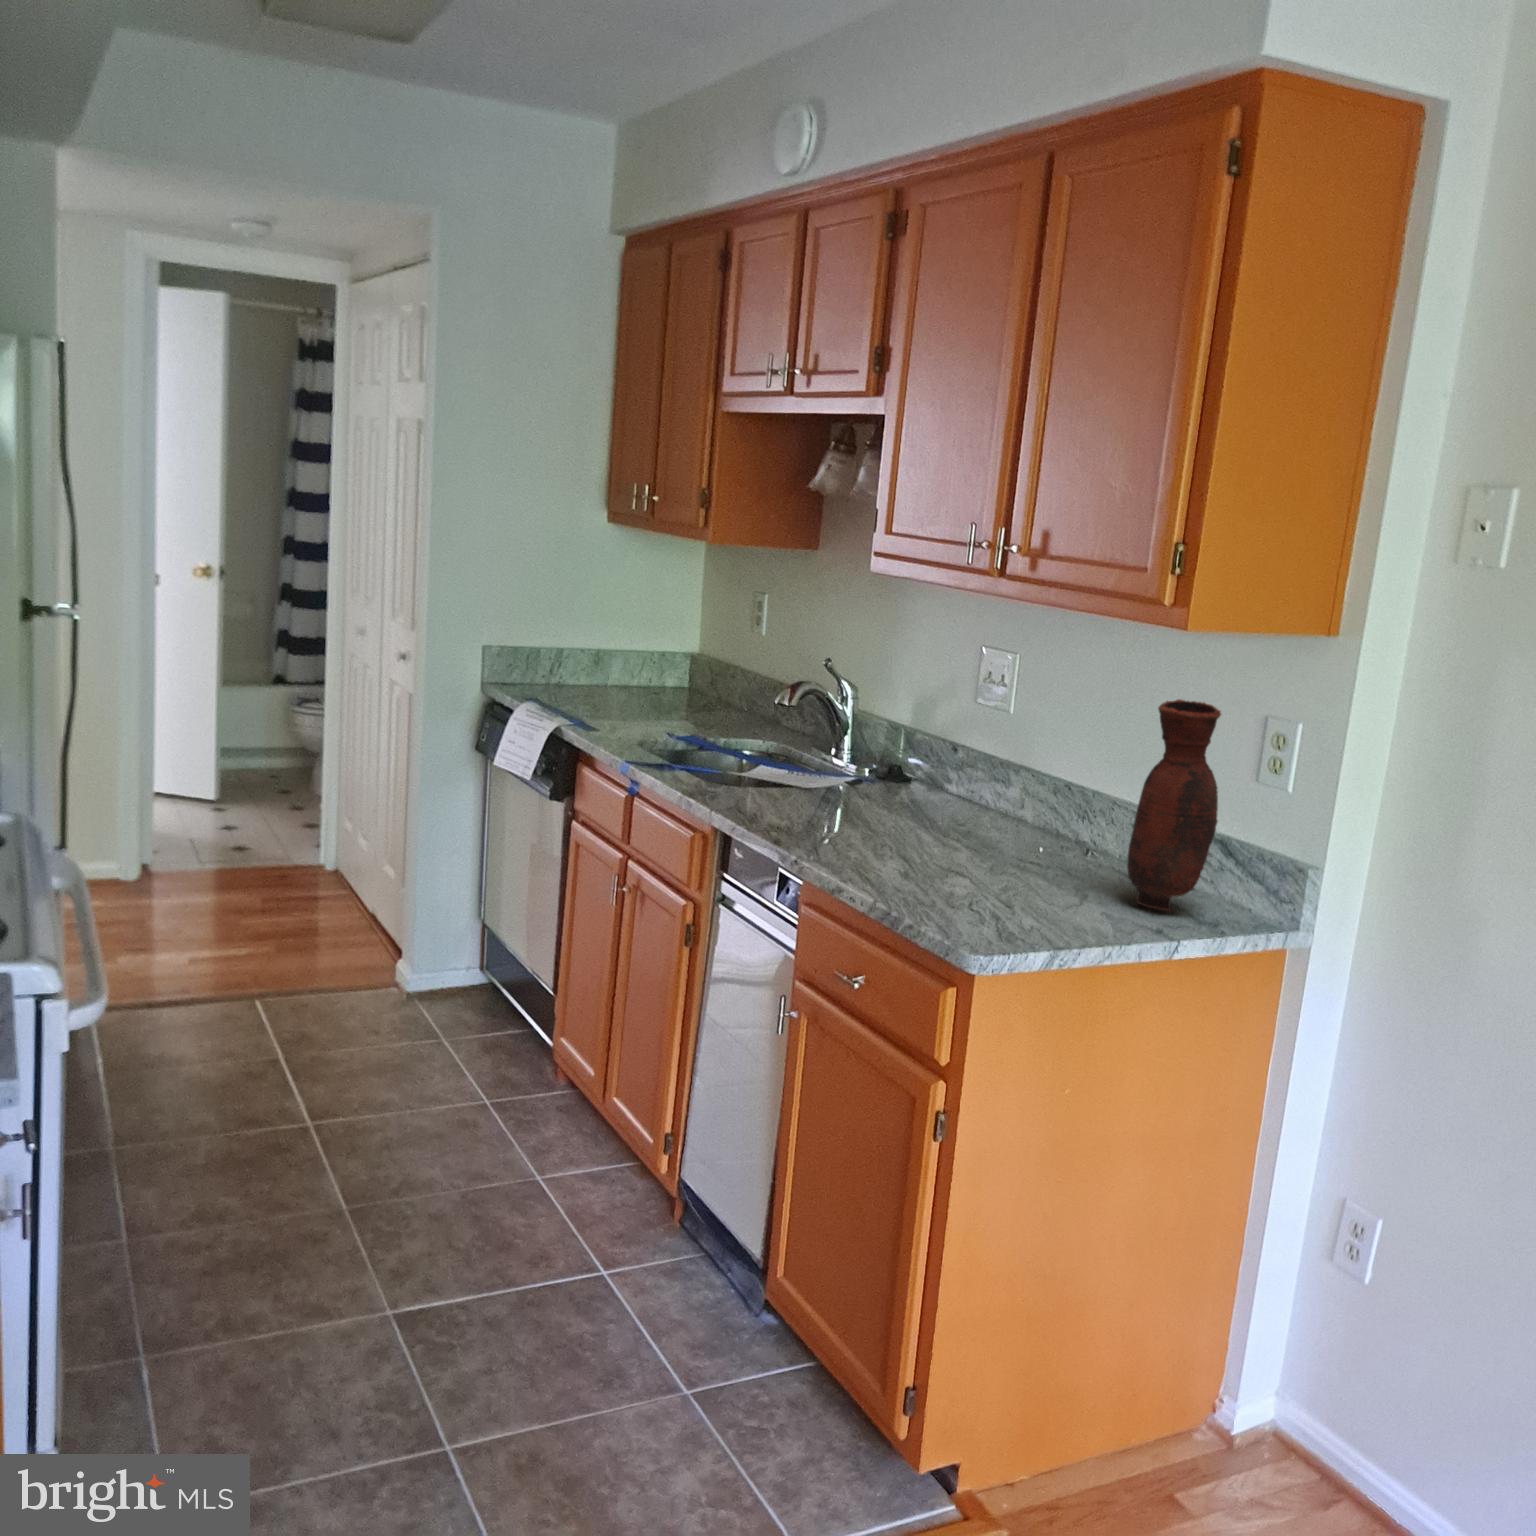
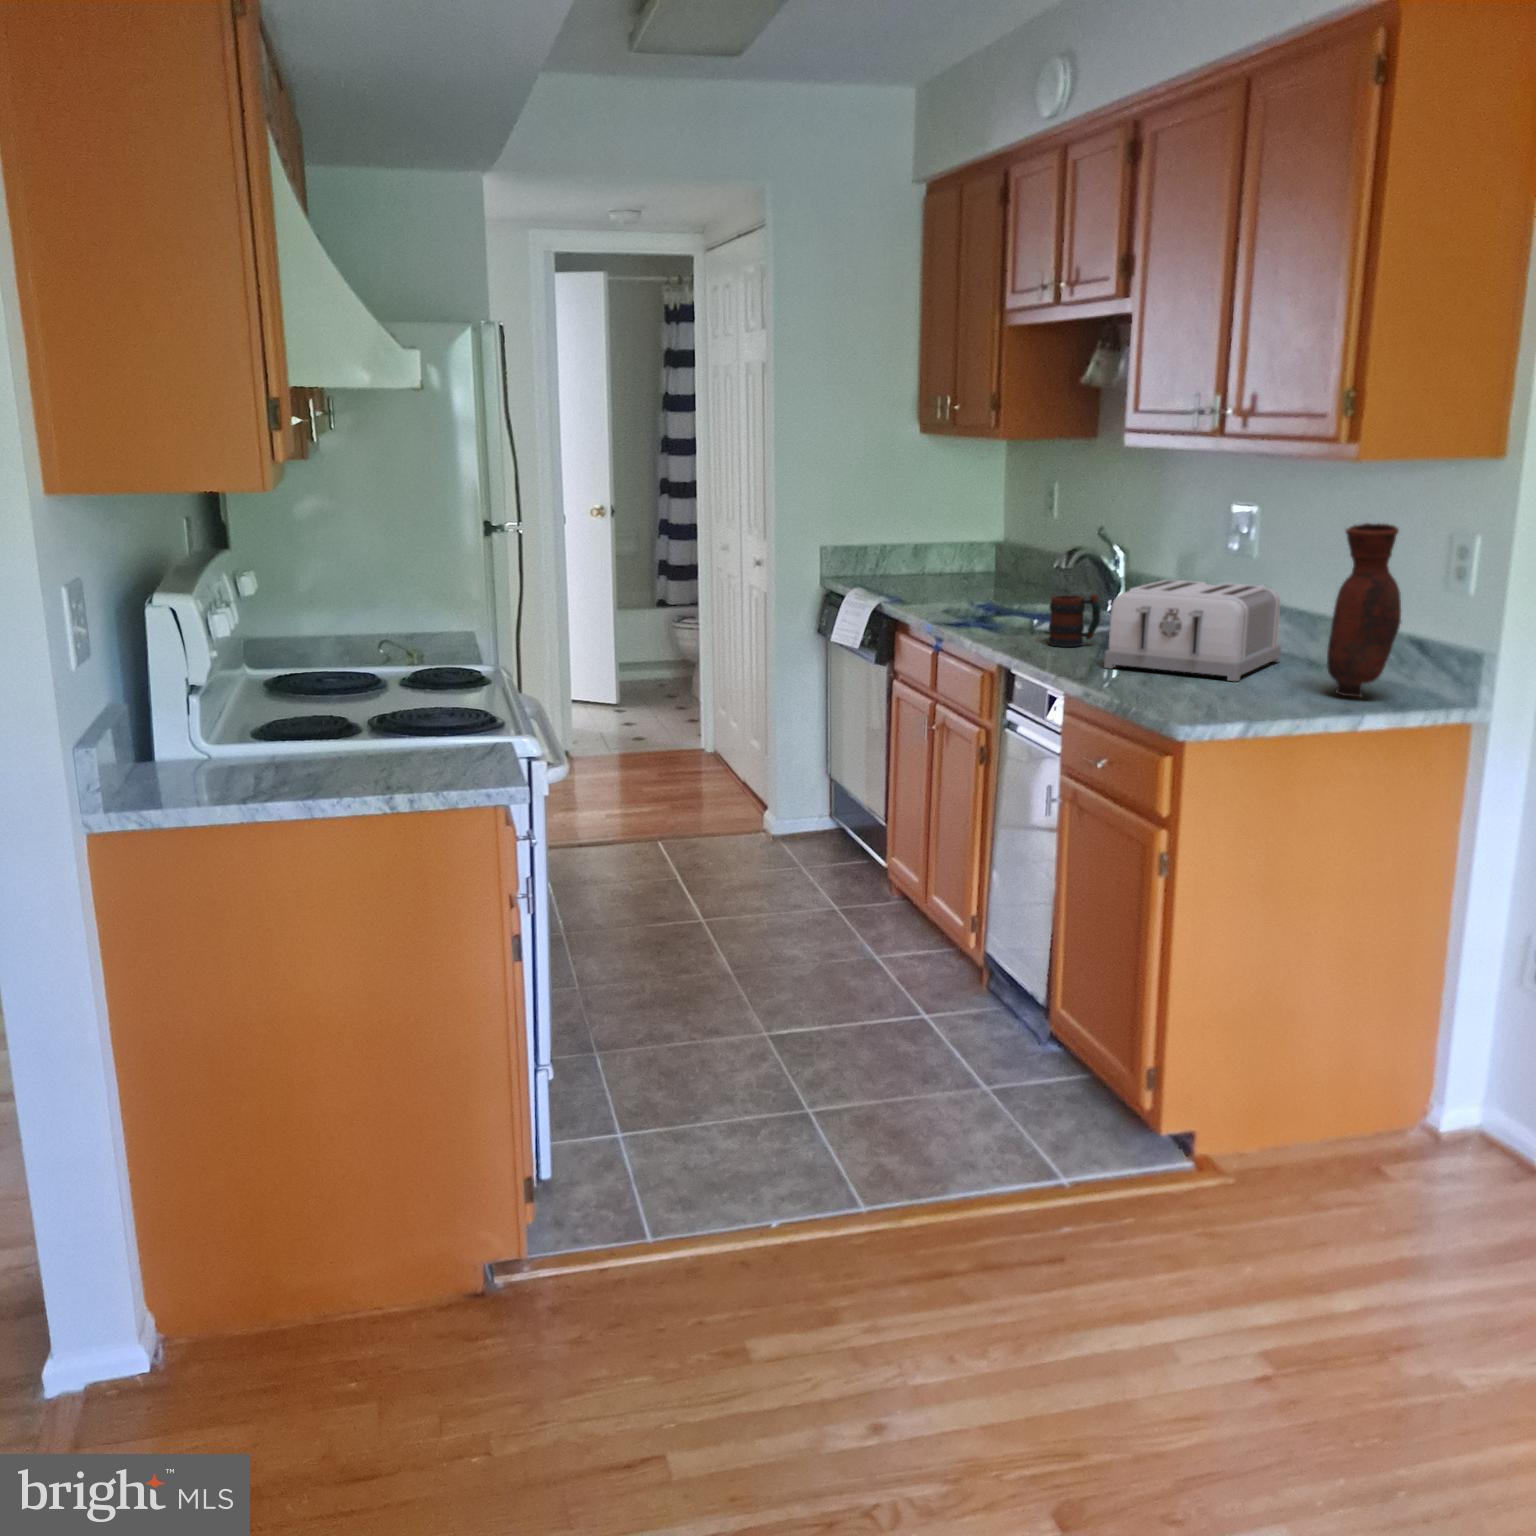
toaster: none [851,737,1052,877] -> present [1104,580,1281,681]
mug: none [772,745,838,810] -> present [1048,594,1101,647]

